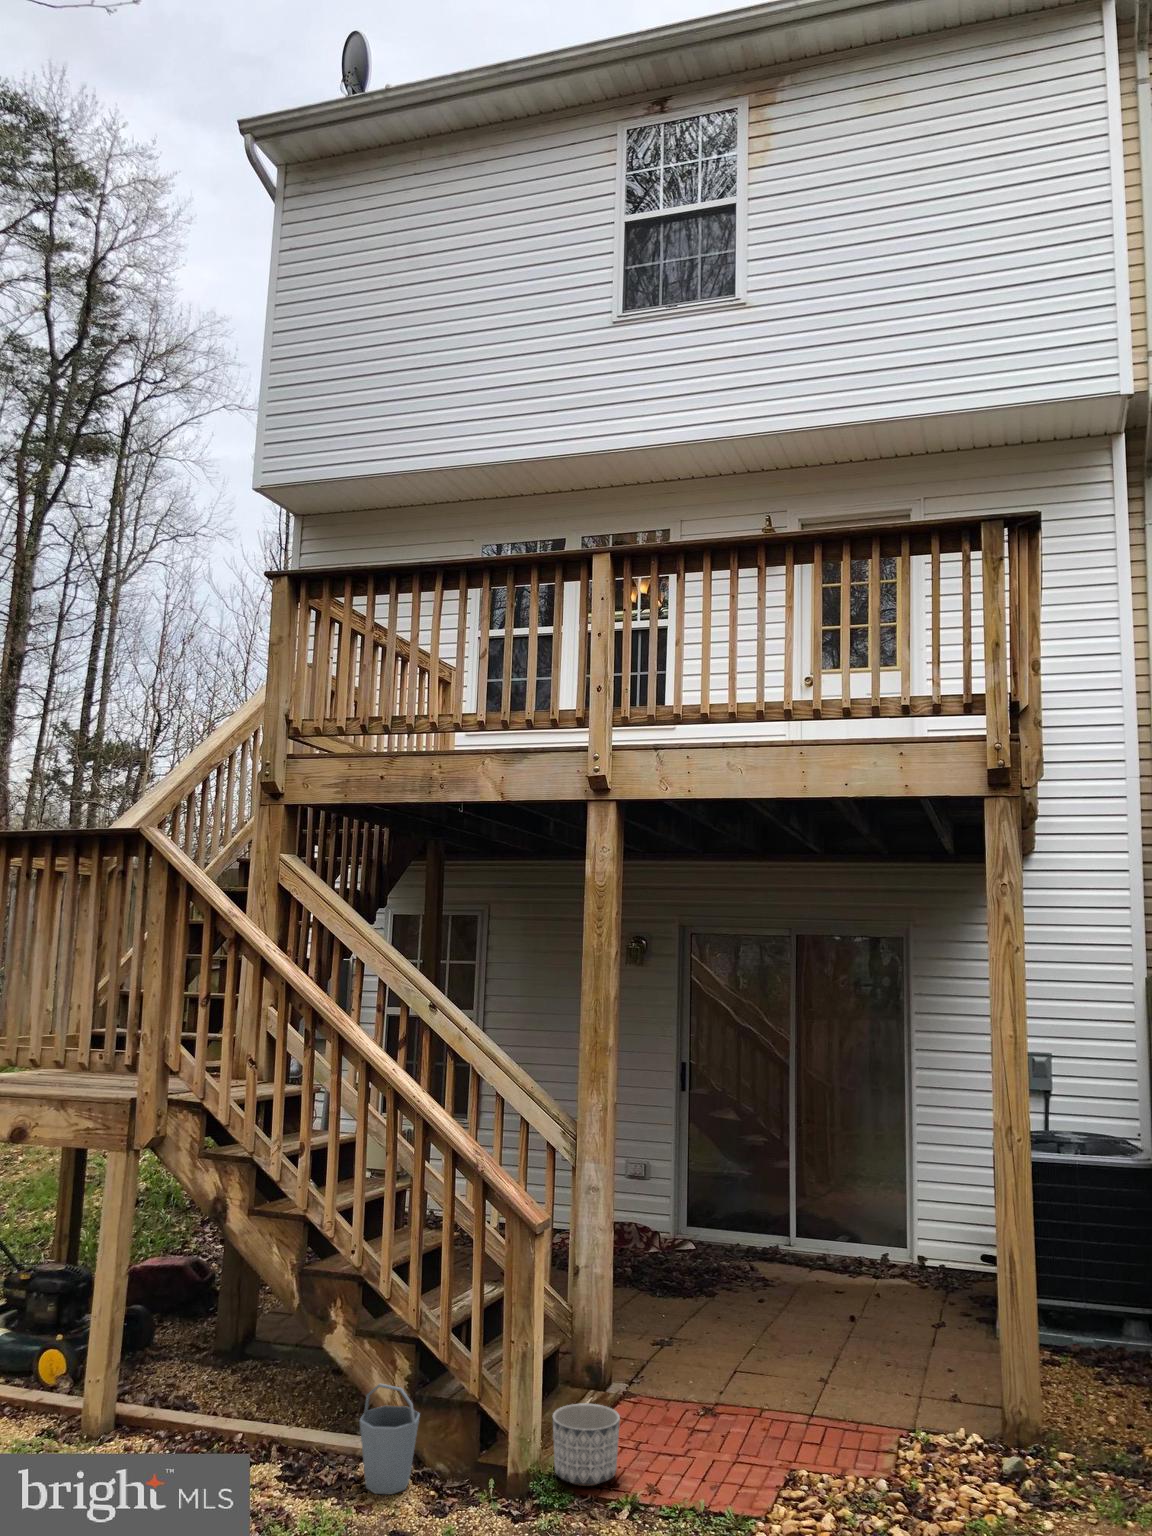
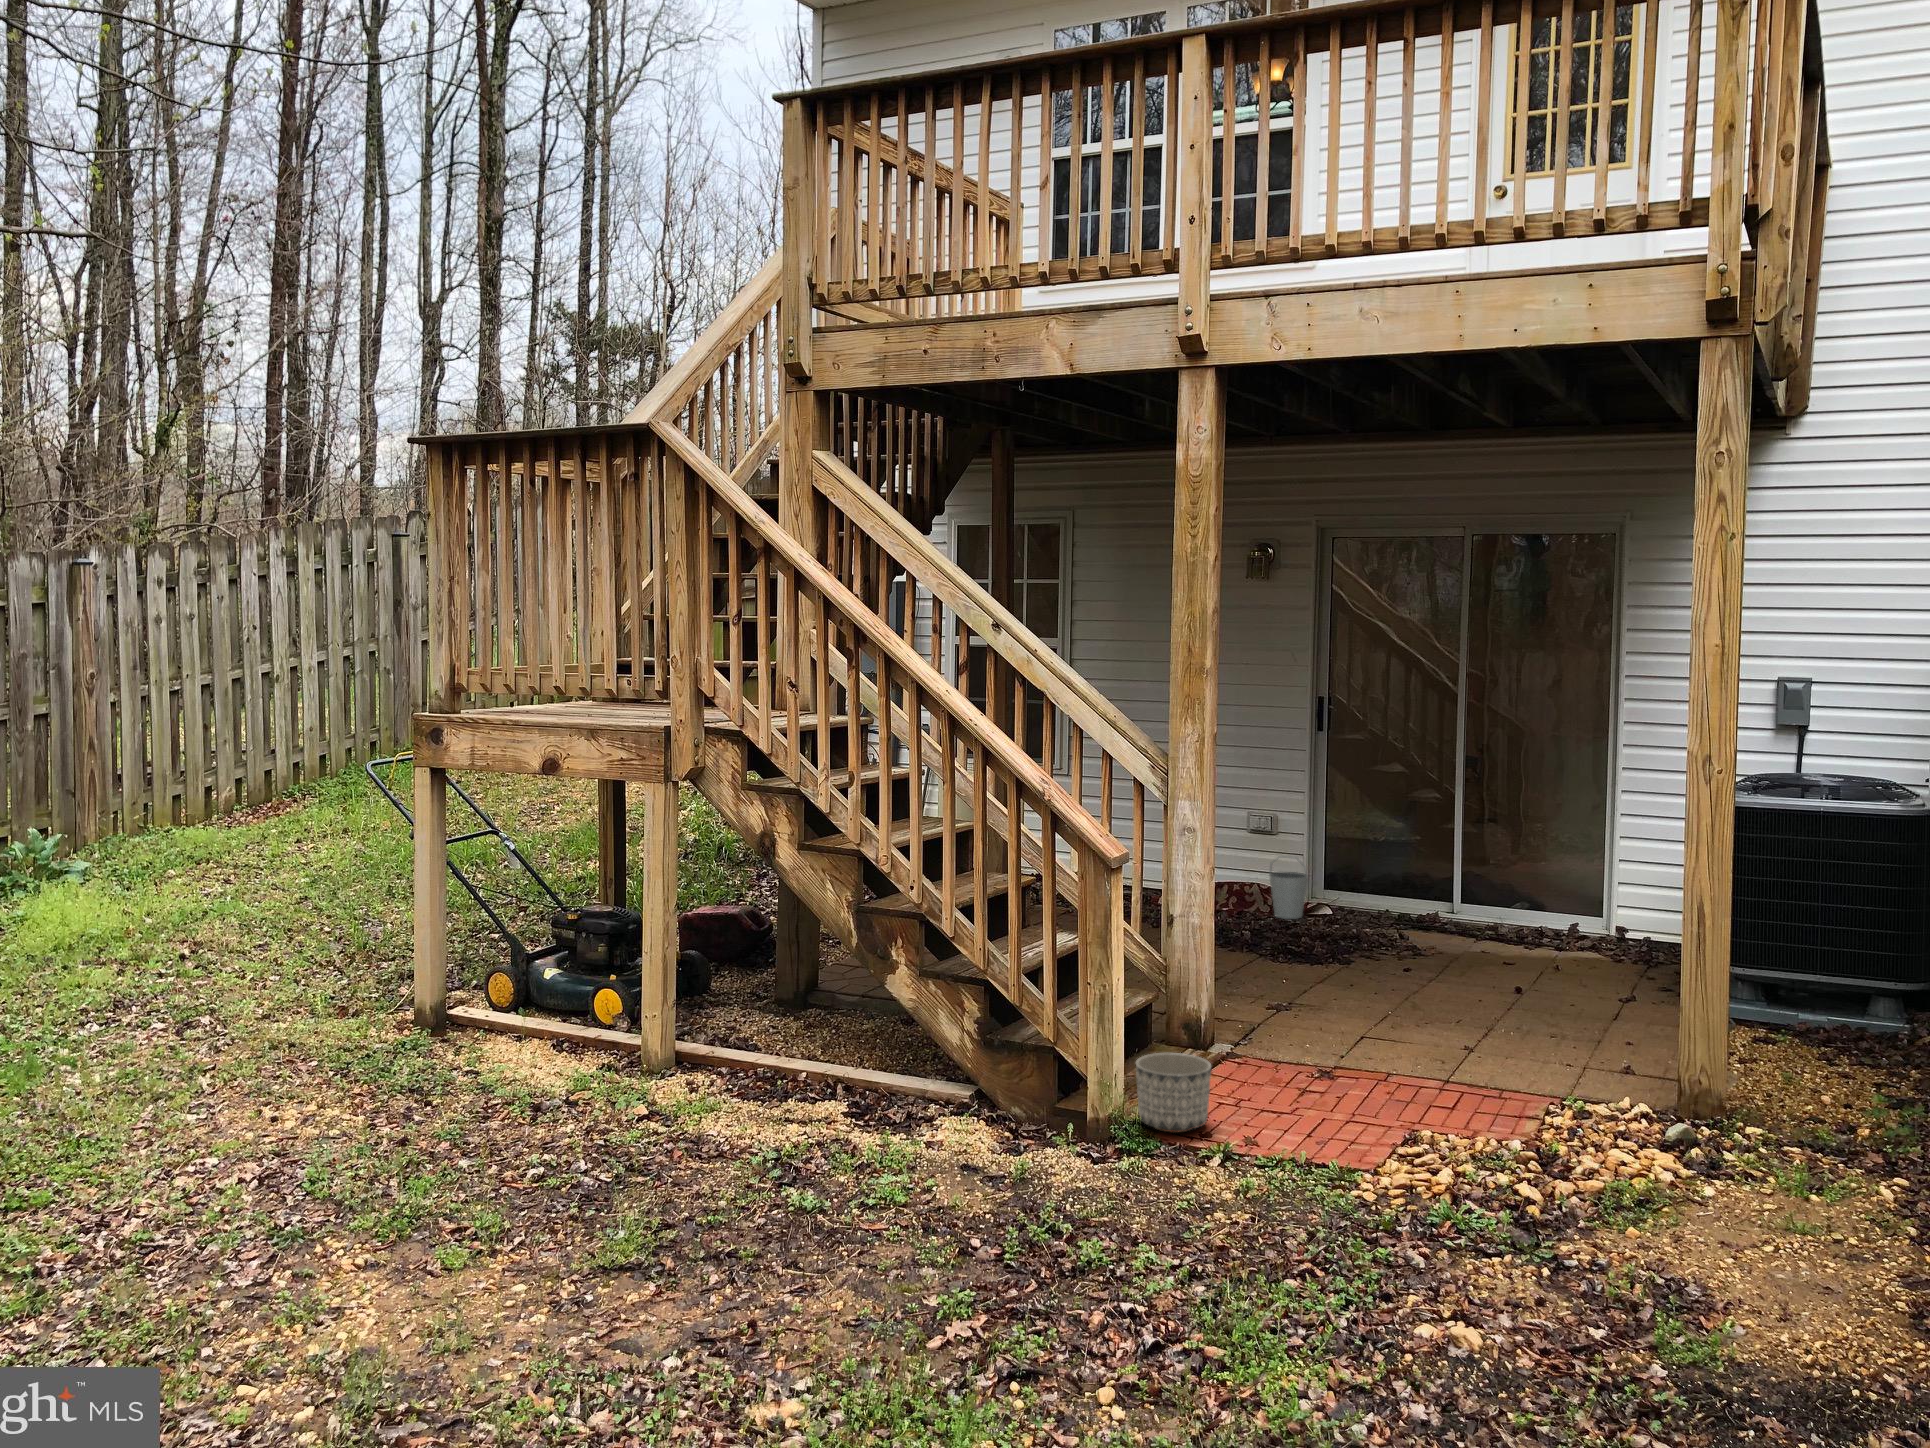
bucket: present [359,1384,420,1494] -> present [1269,856,1308,919]

